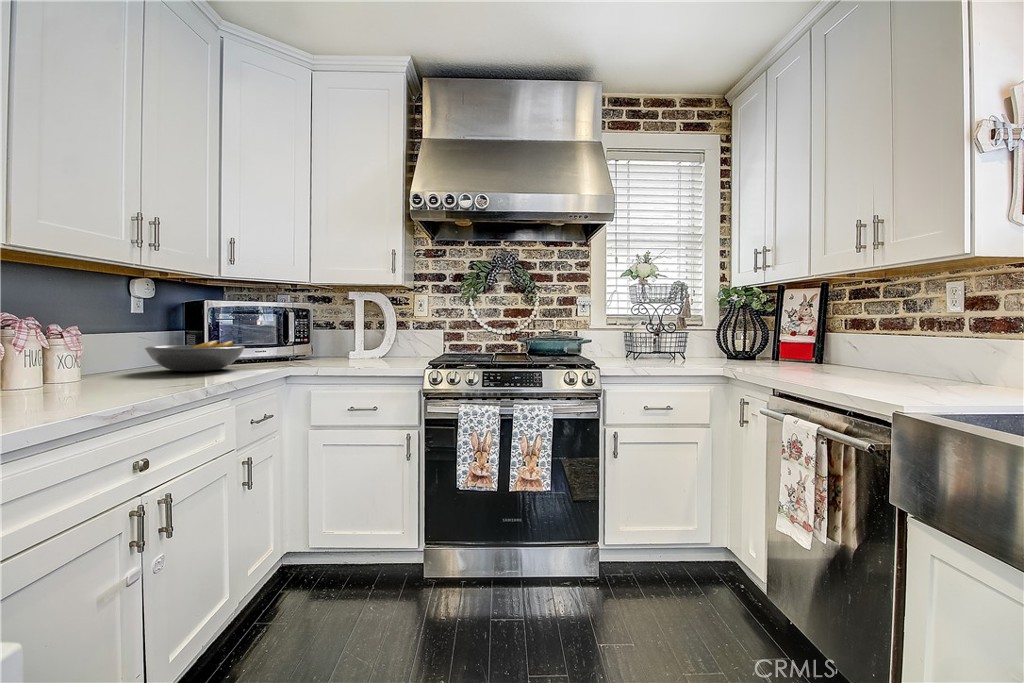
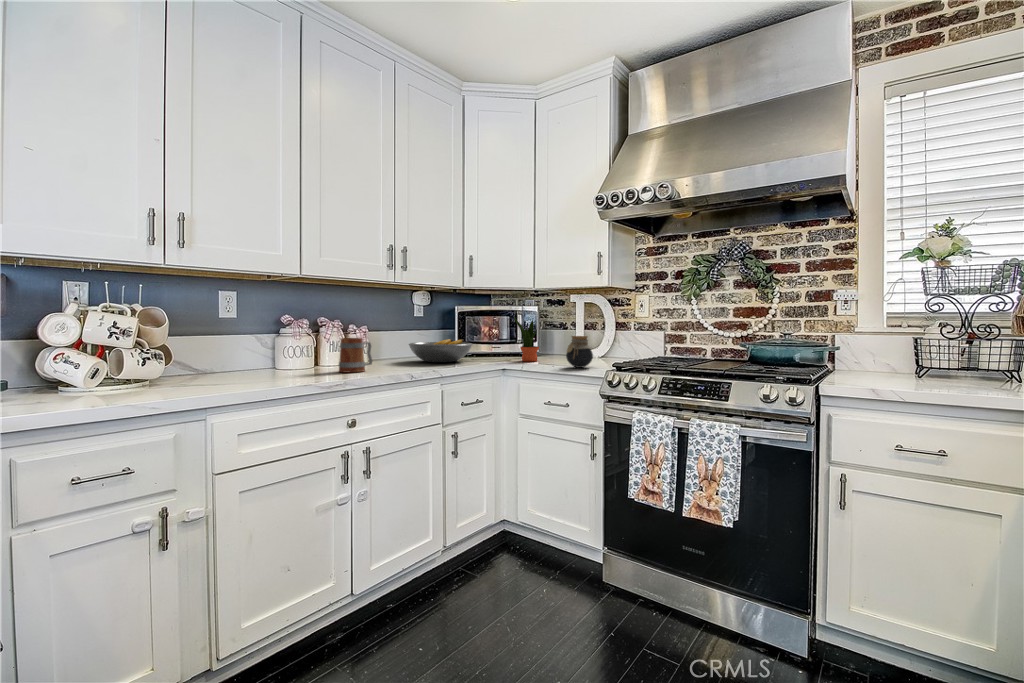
potted plant: none [294,312,327,364] -> present [514,317,539,361]
jar: none [376,334,404,367] -> present [566,336,593,368]
mug: none [60,340,119,393] -> present [339,338,372,372]

